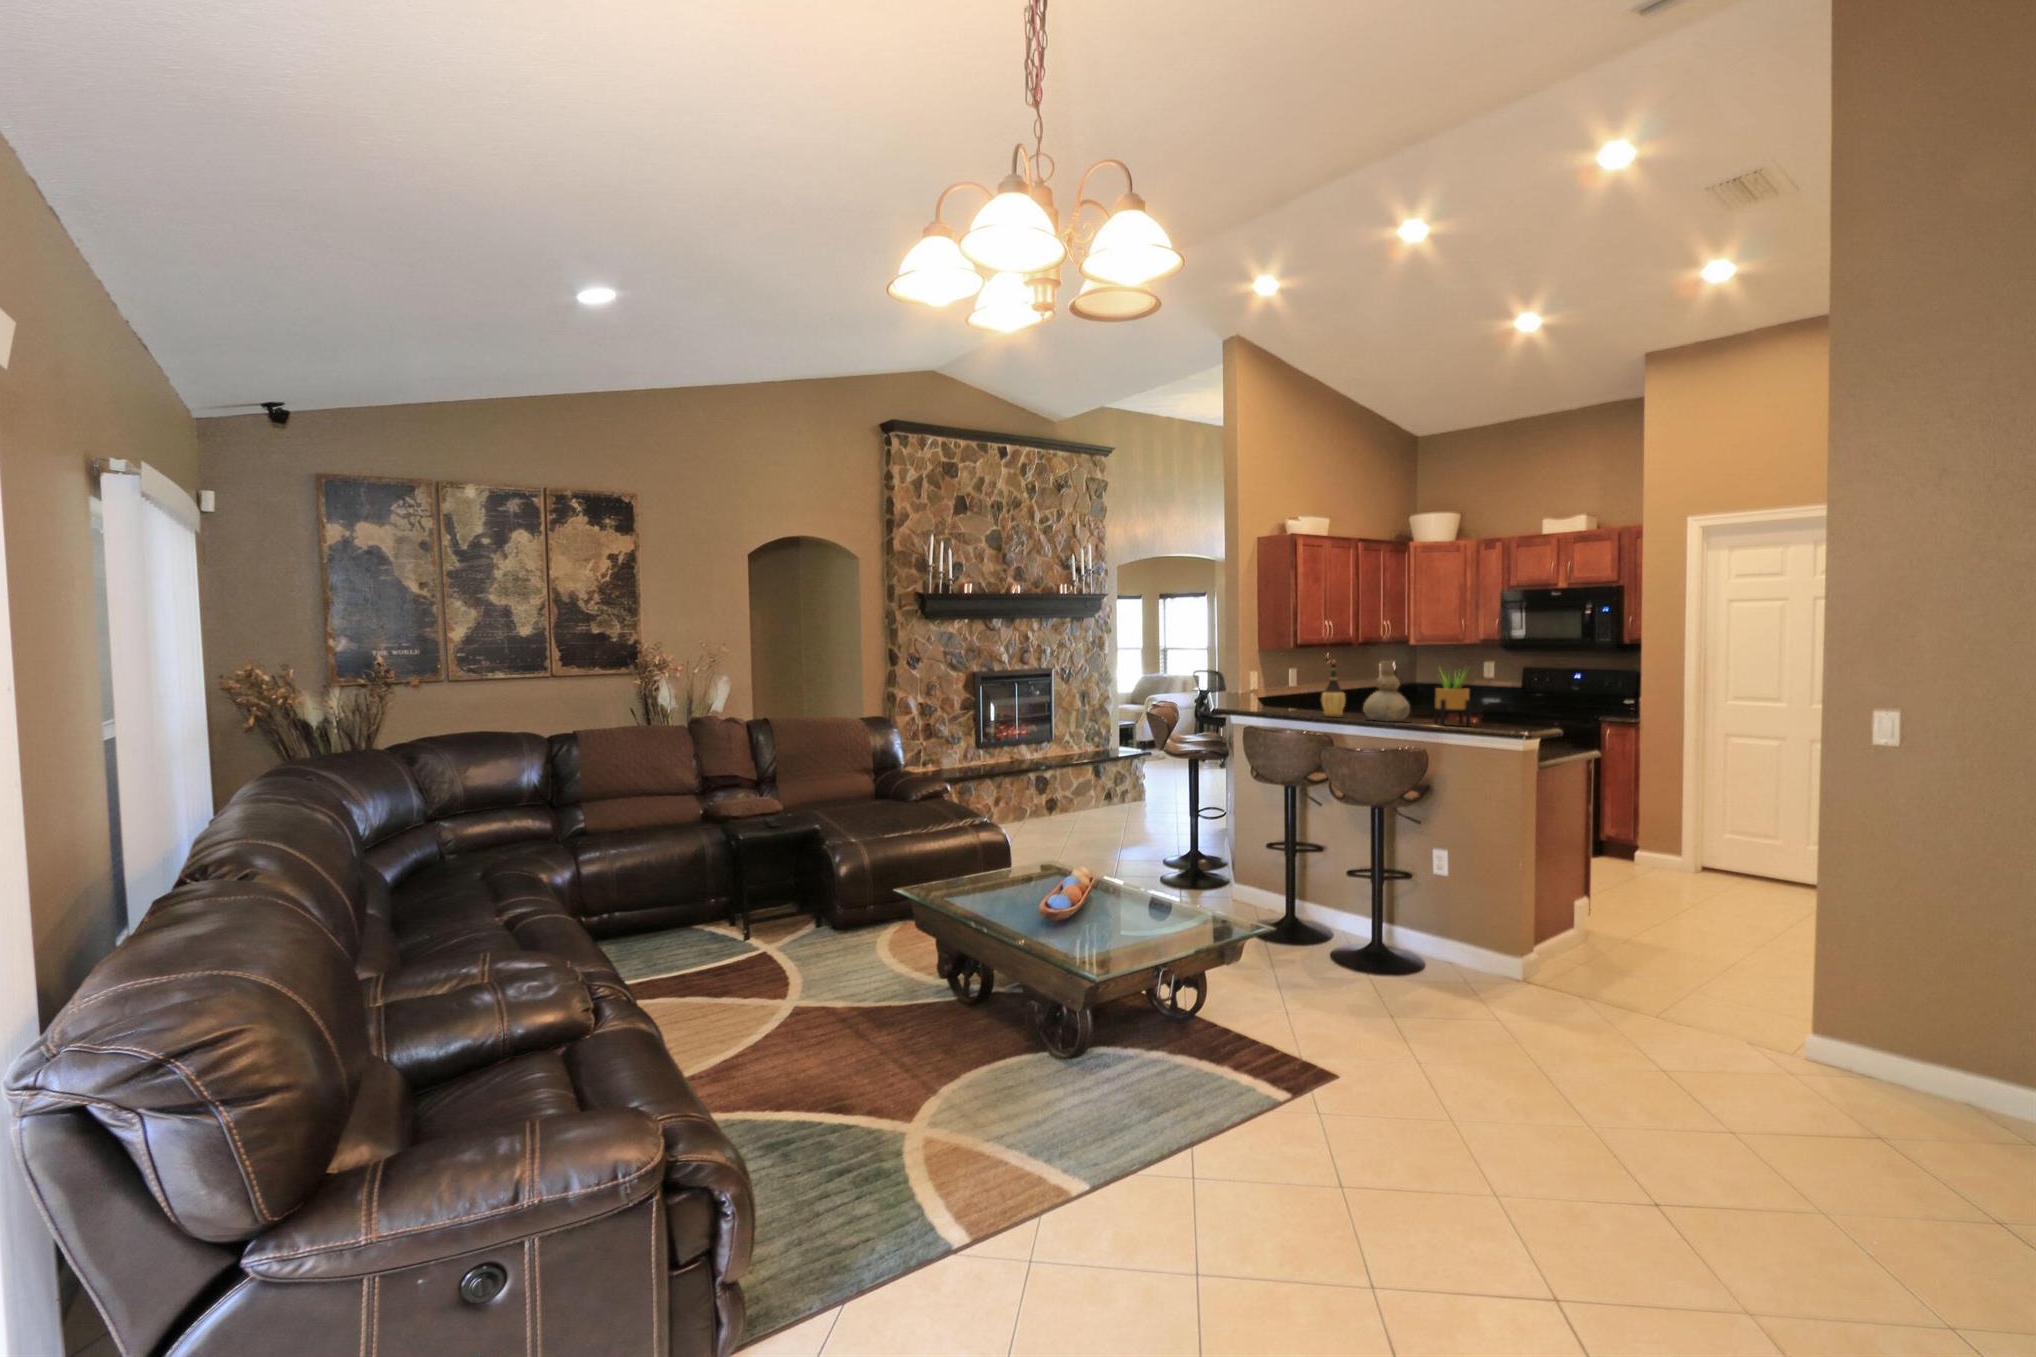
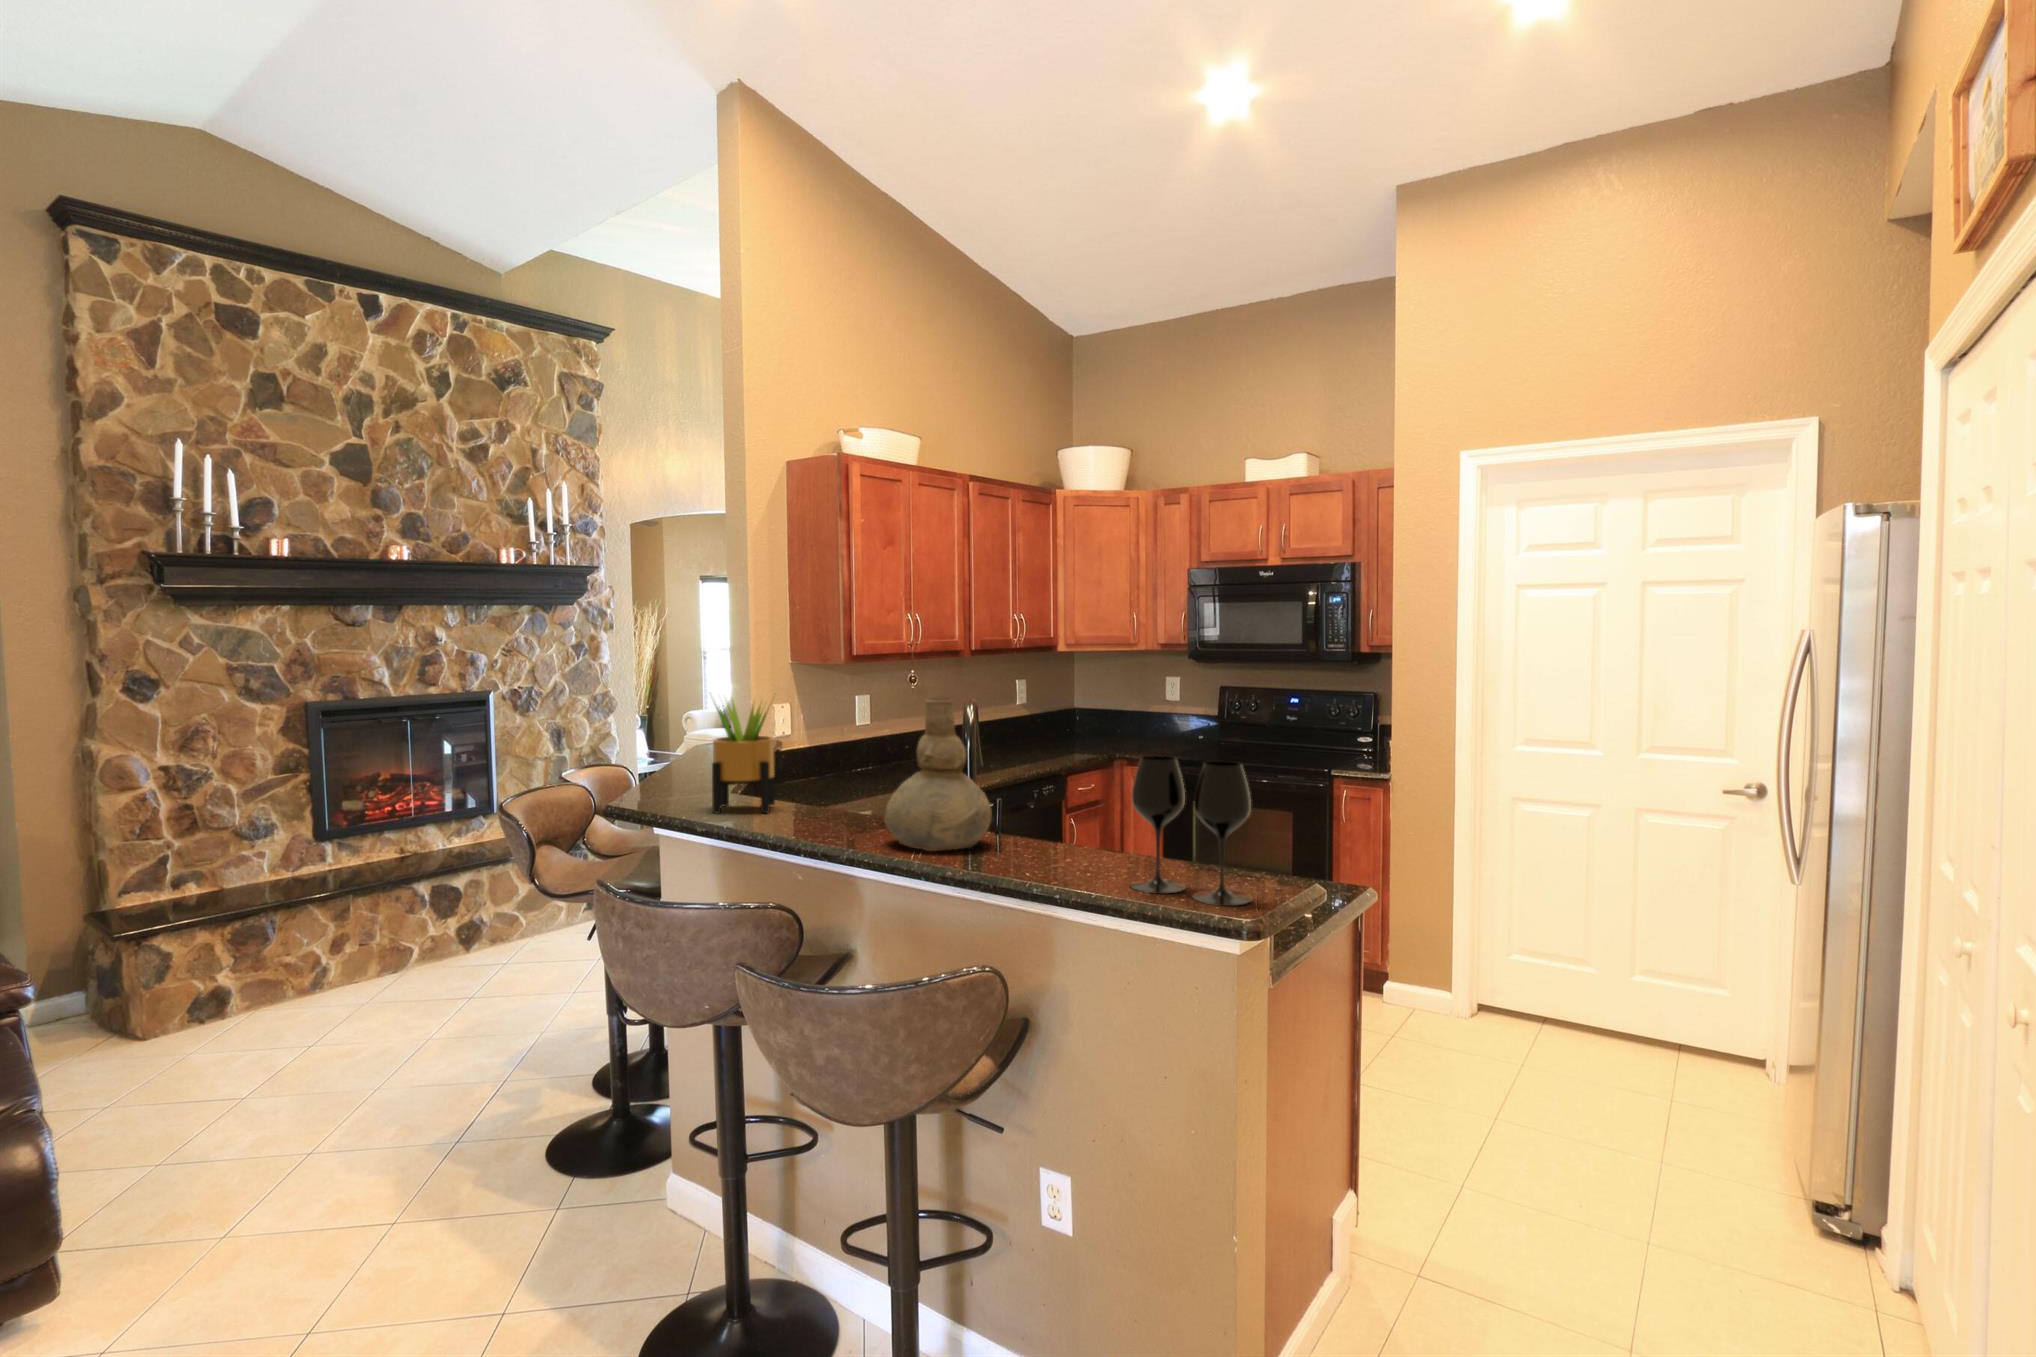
wine bottle: present [1322,660,1345,717] -> none [809,693,863,827]
potted plant: present [1434,668,1471,726] -> present [712,700,775,813]
wine glass: none [1475,680,1524,731] -> present [1130,756,1251,906]

